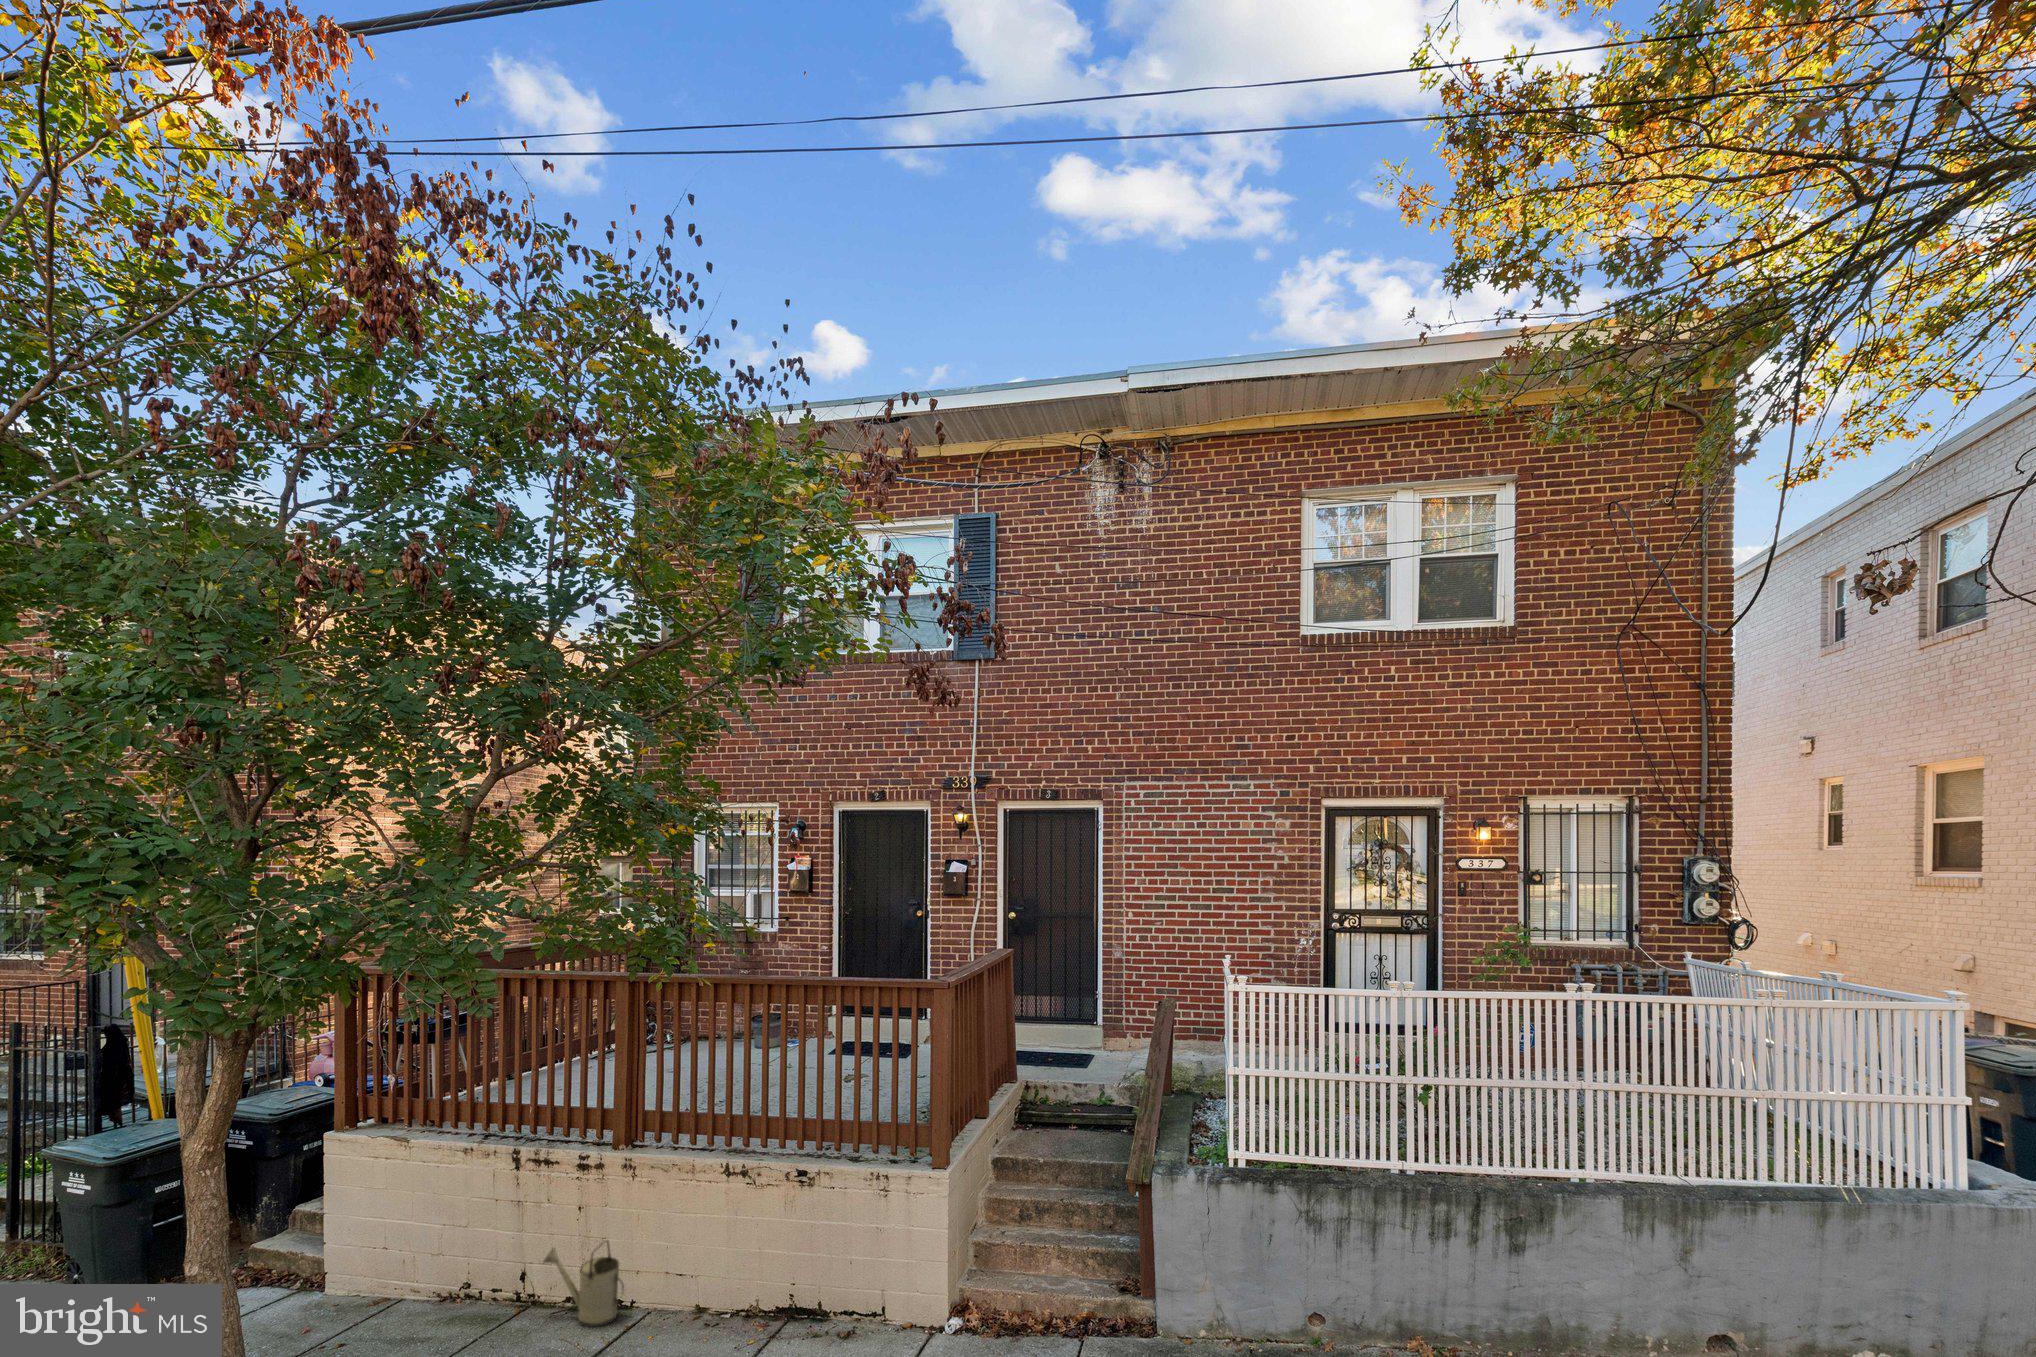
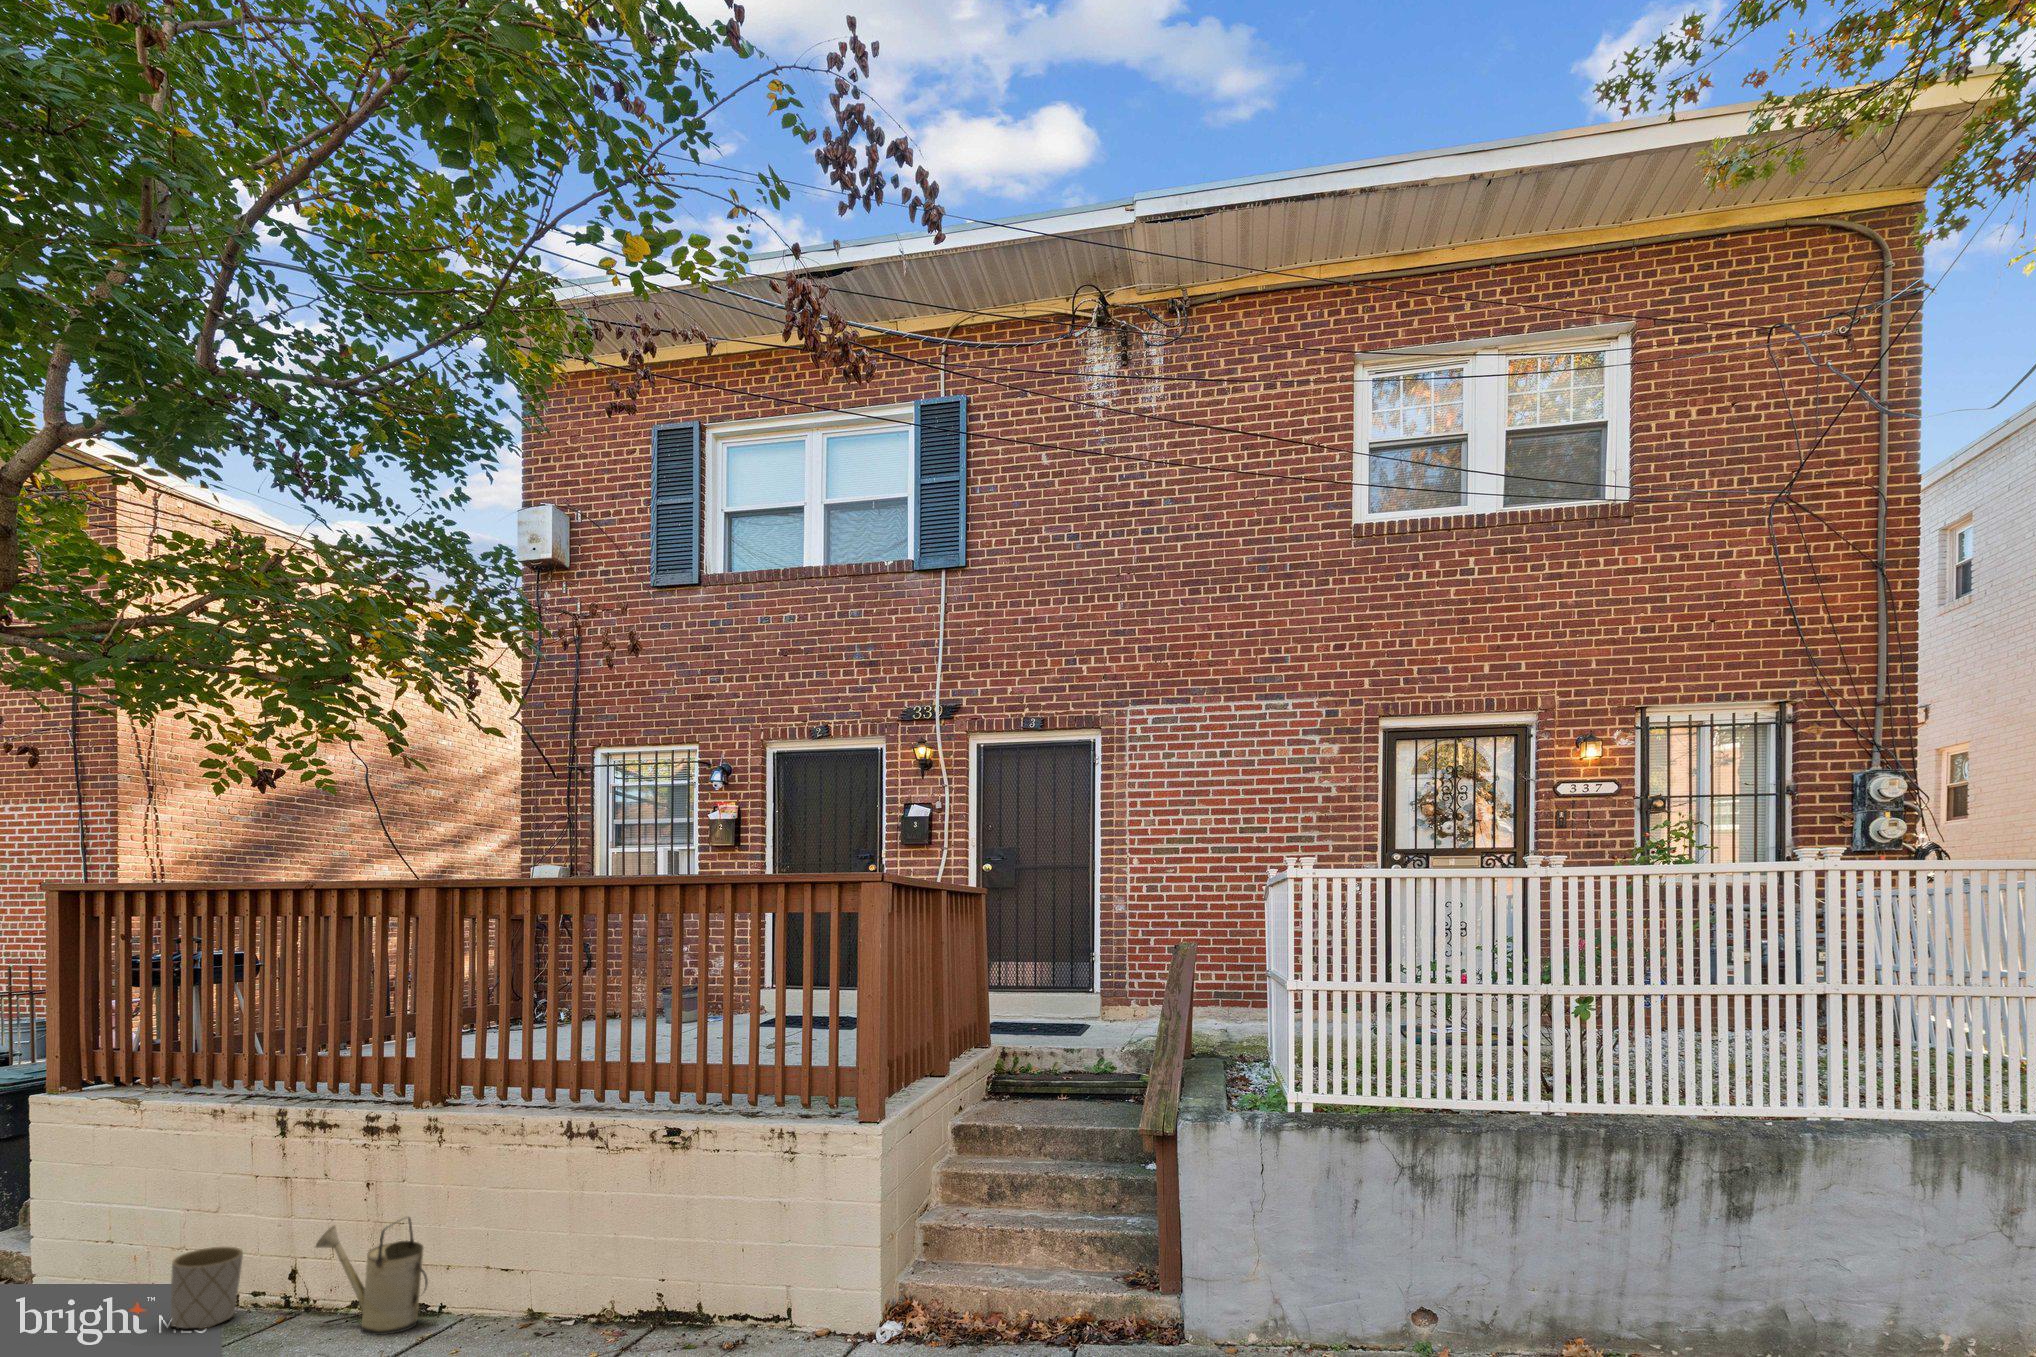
planter: none [440,1258,488,1322] -> present [171,1247,243,1329]

